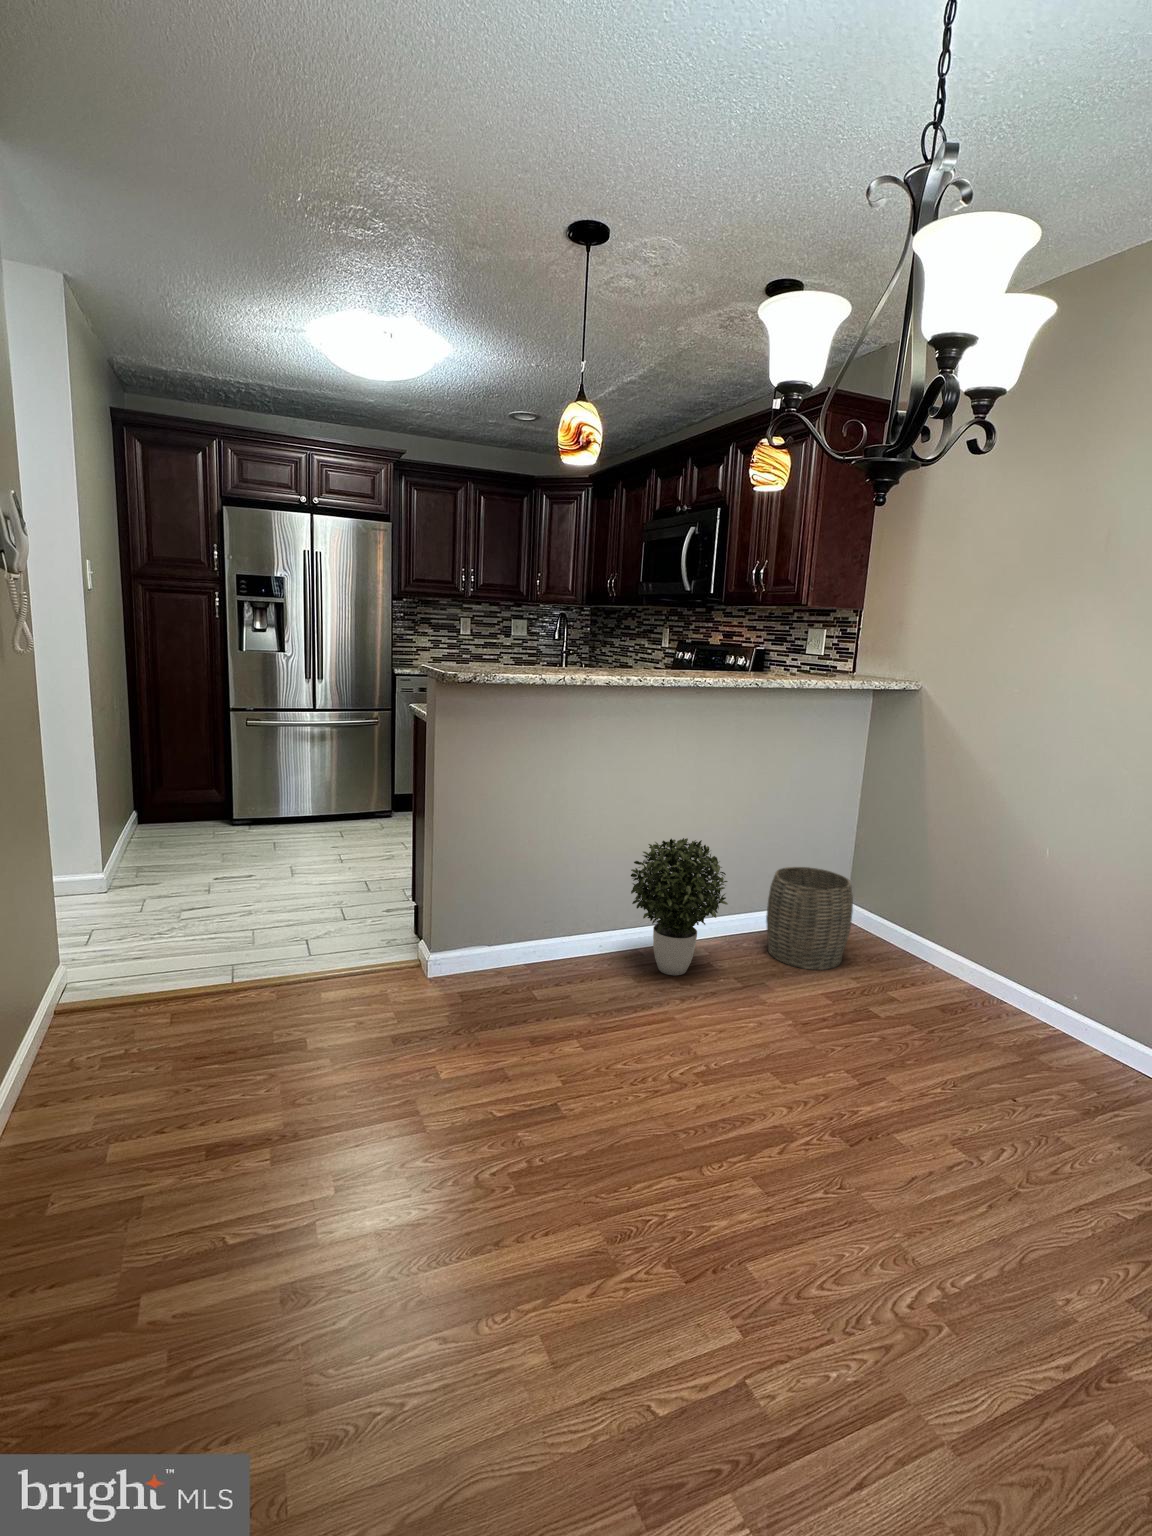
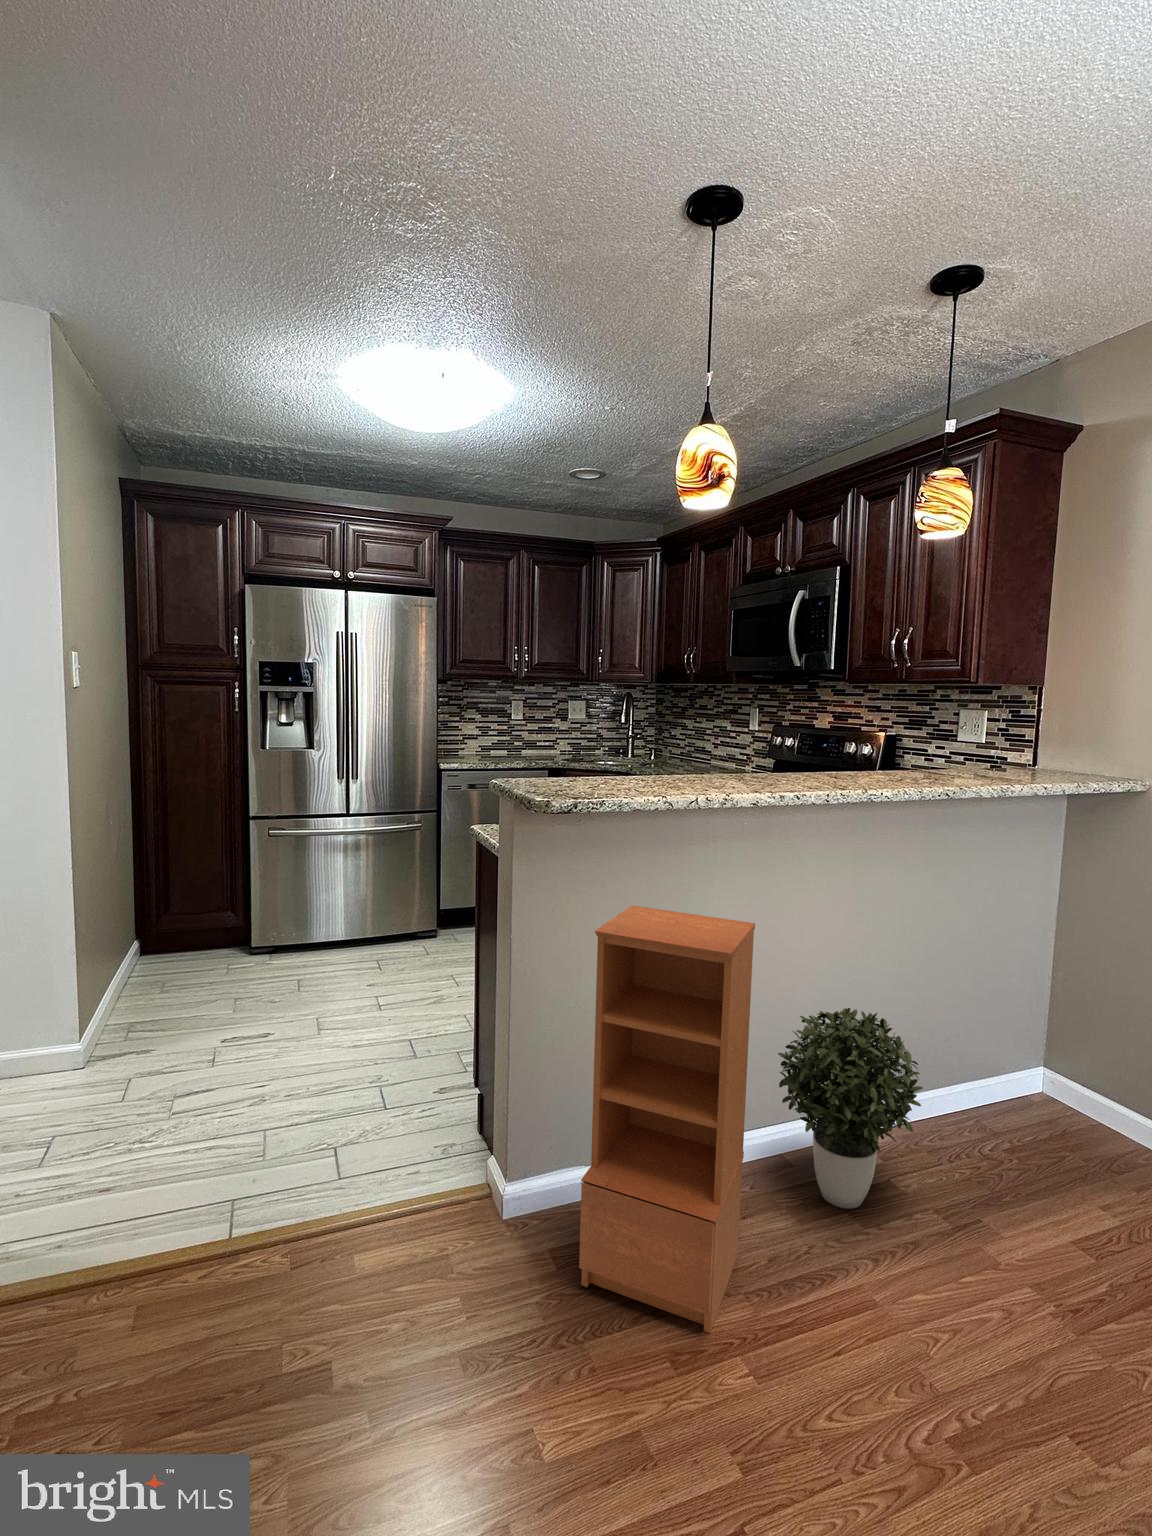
bookcase: none [476,754,603,1027] -> present [579,905,755,1333]
woven basket: present [766,867,853,970] -> none [955,1032,1086,1191]

